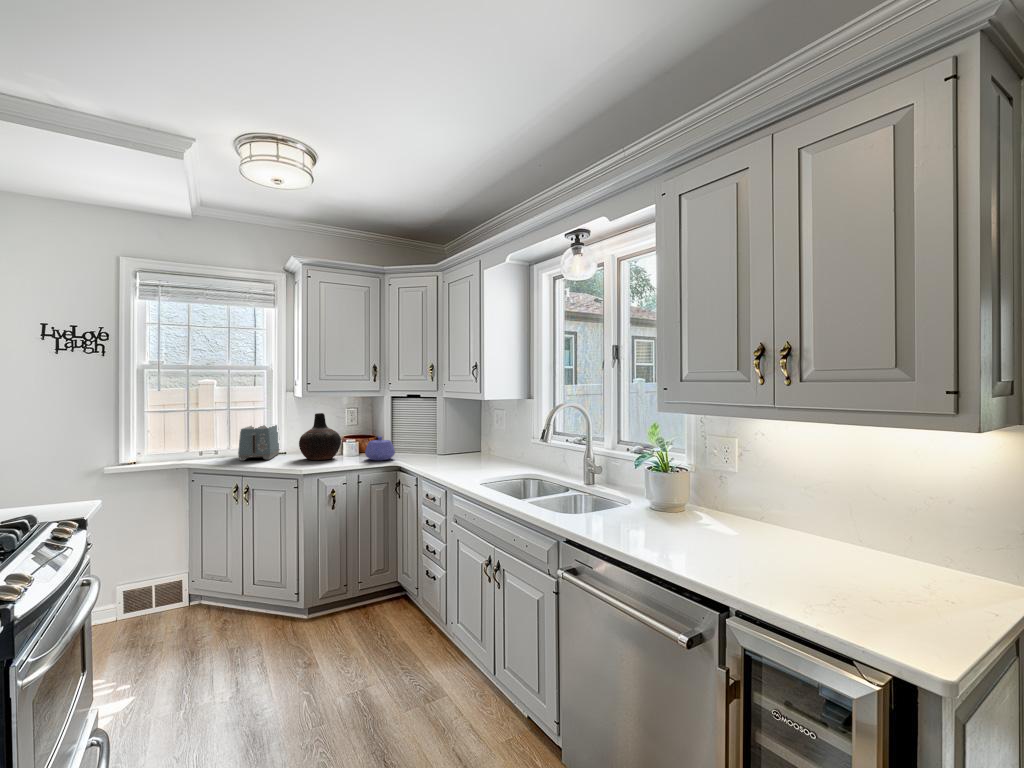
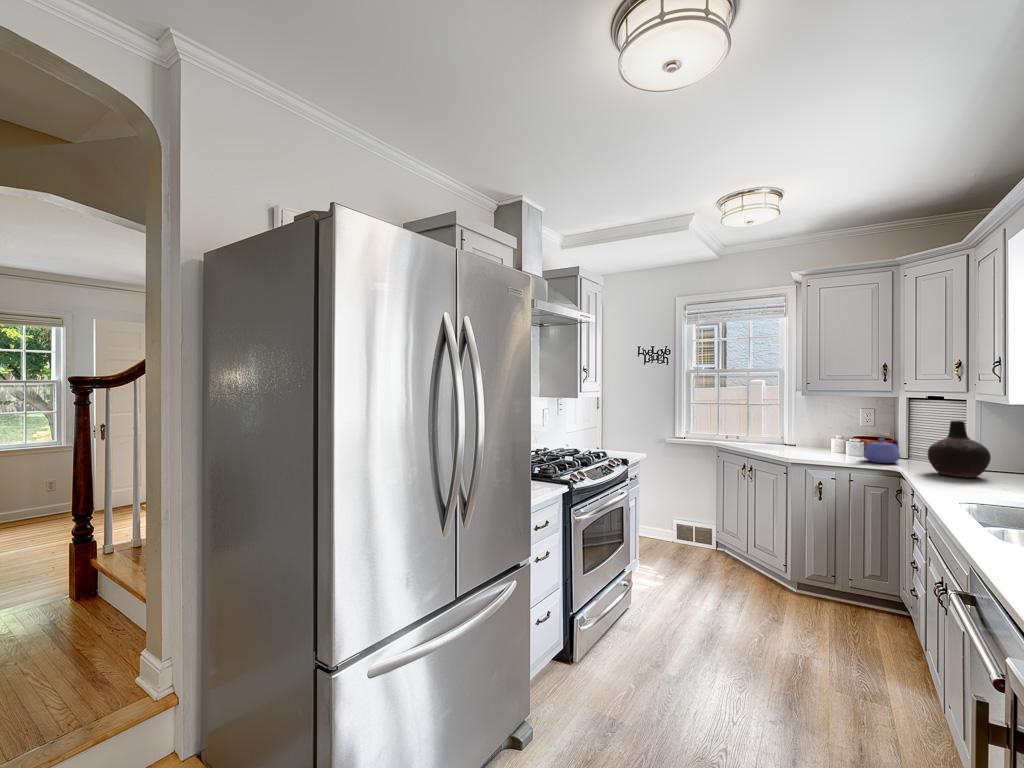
vase: present [299,413,341,460] -> present [927,421,991,477]
toaster: present [238,425,280,461] -> none [751,419,793,449]

